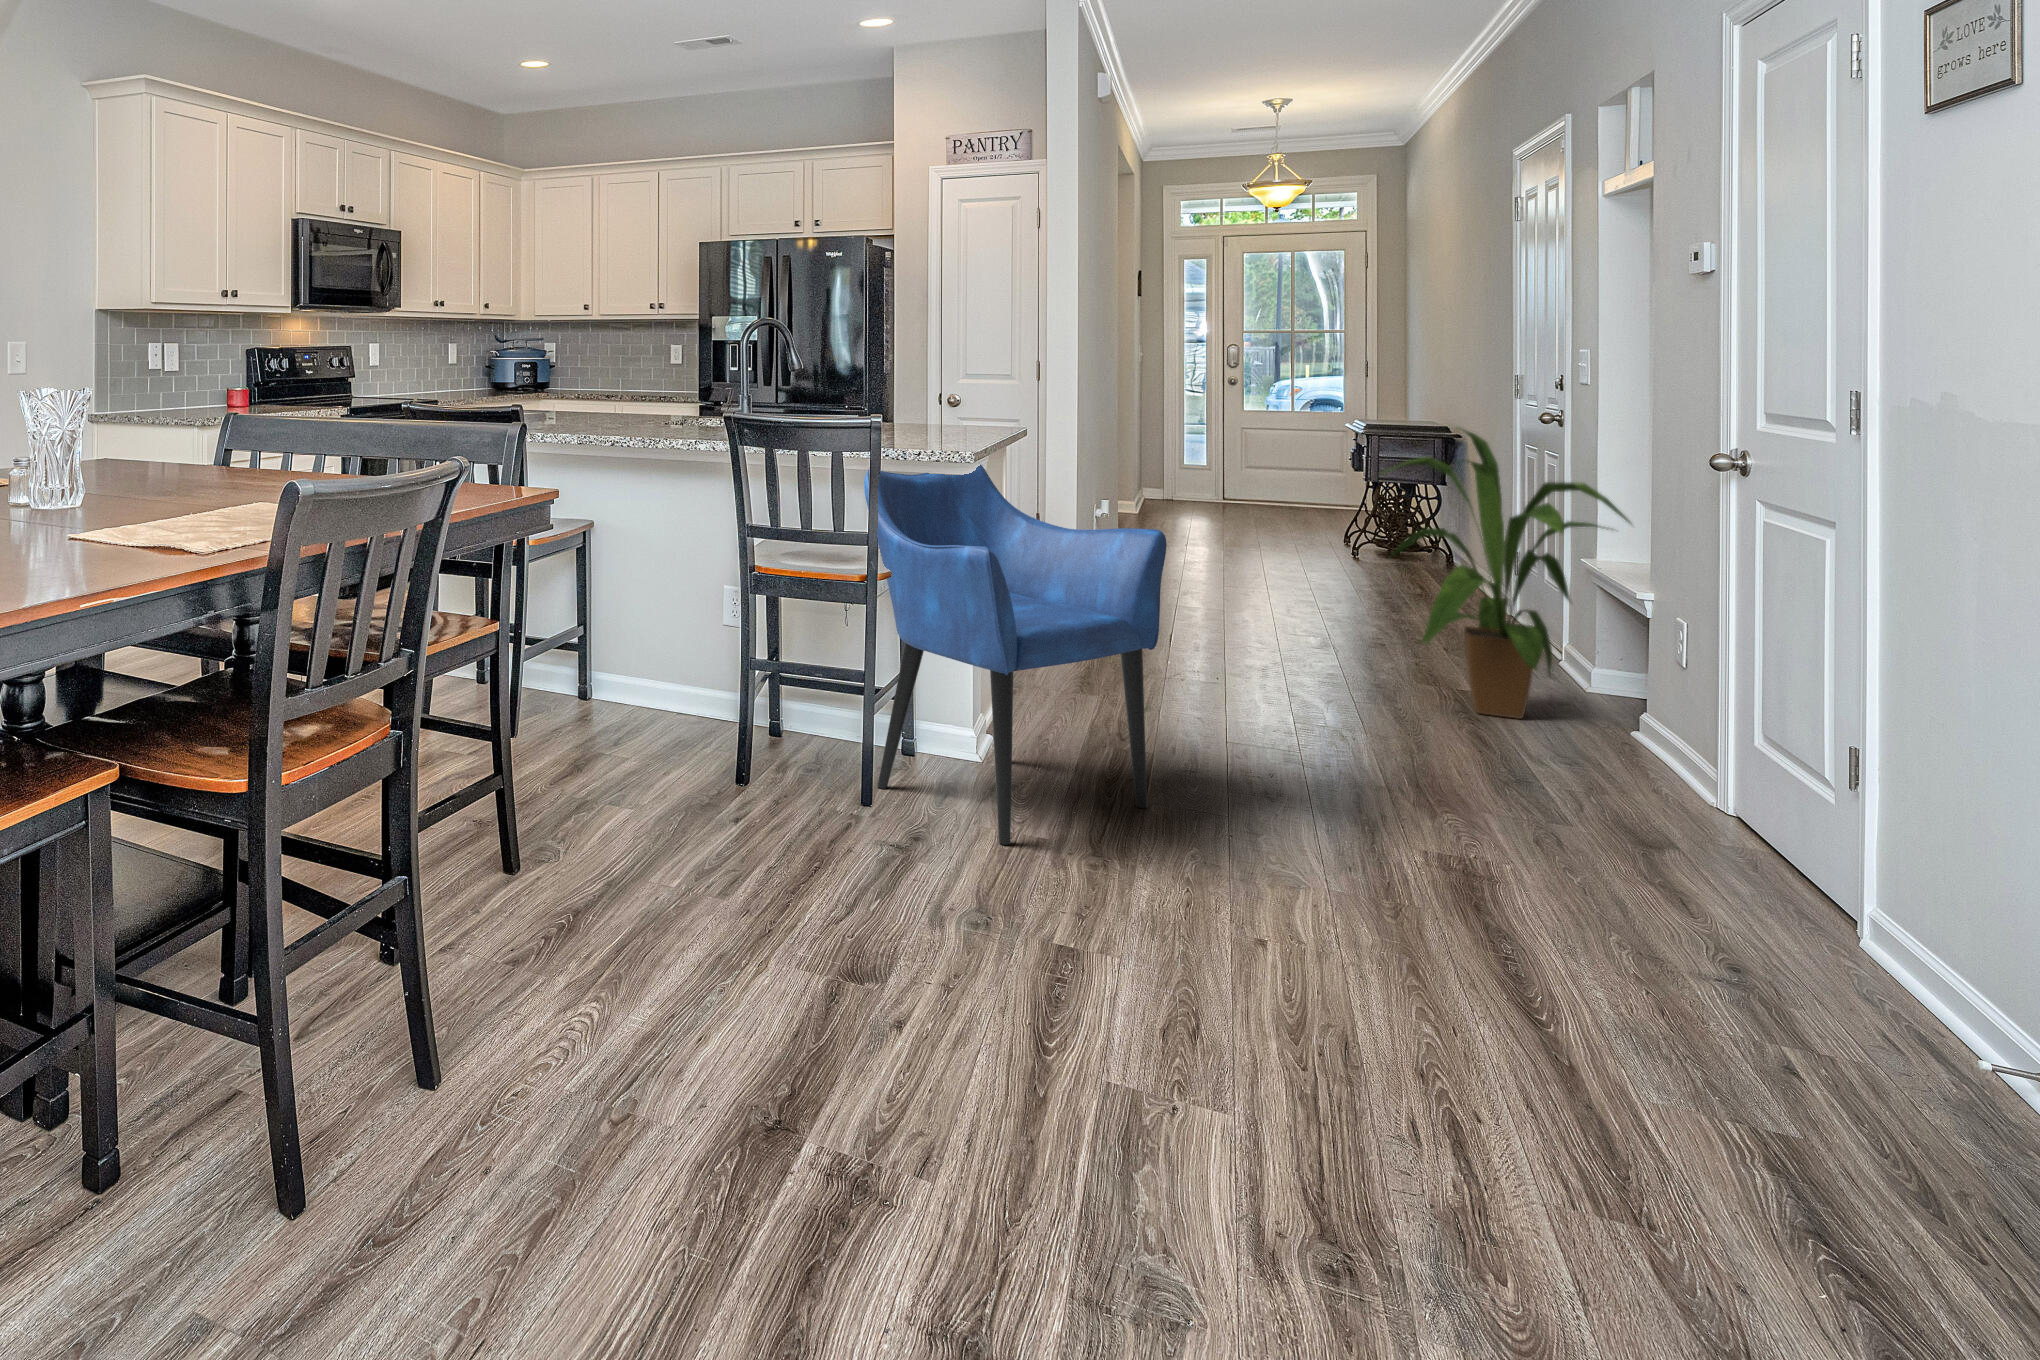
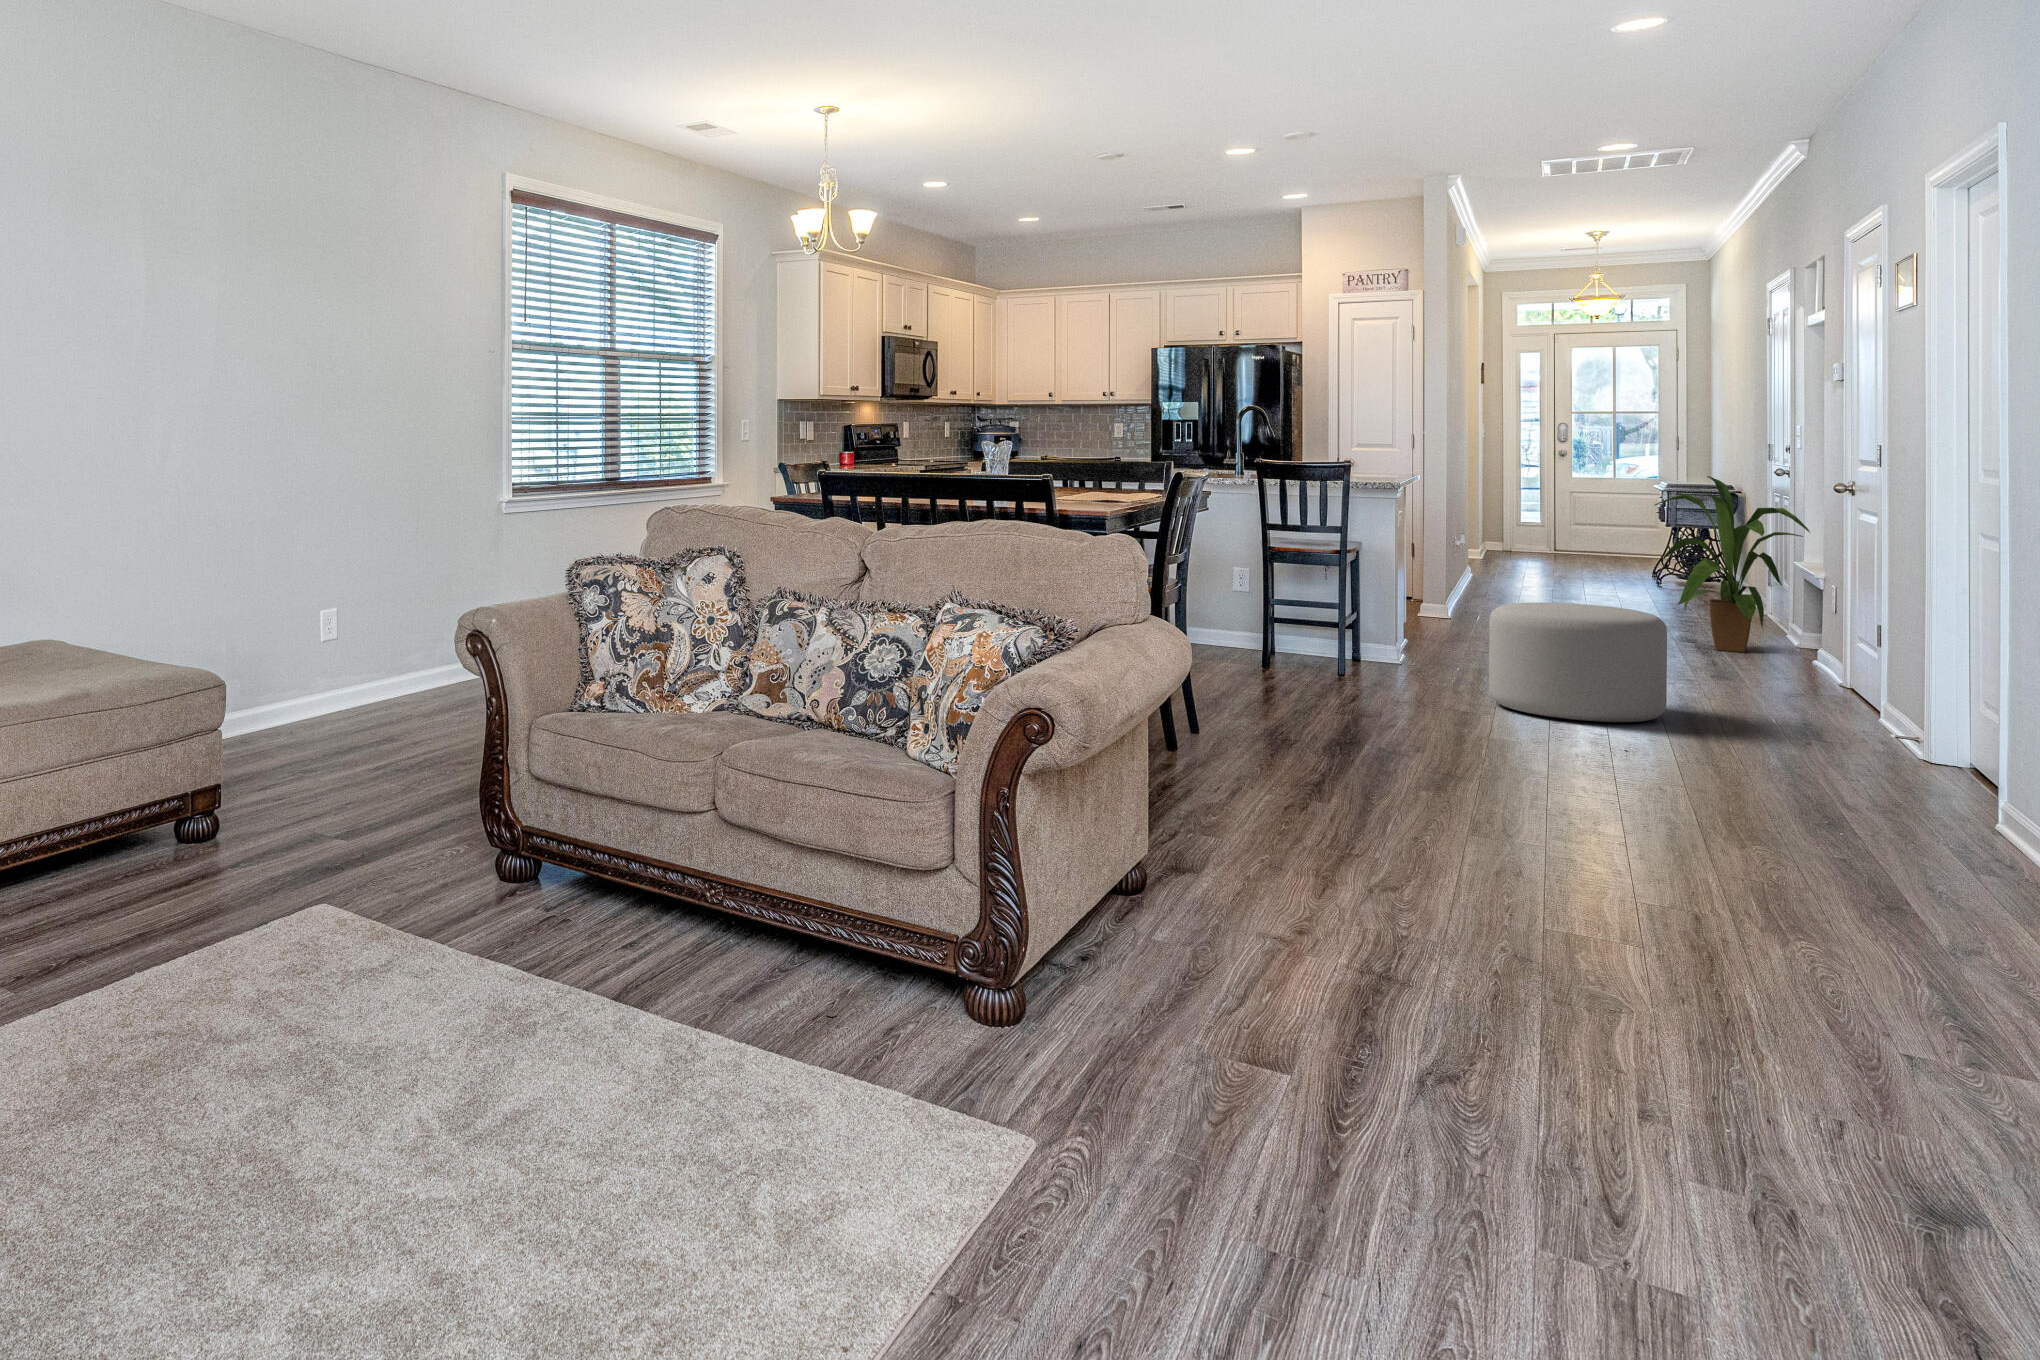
armchair: present [864,464,1167,845] -> none [1340,491,1517,679]
ottoman: none [1100,728,1492,1079] -> present [1489,602,1667,722]

